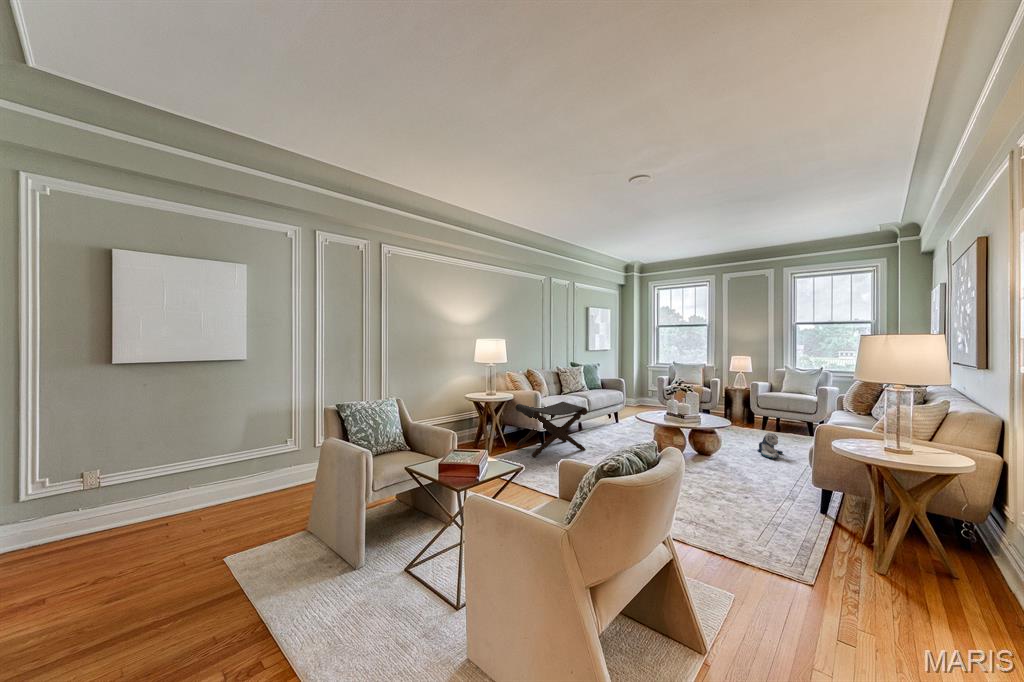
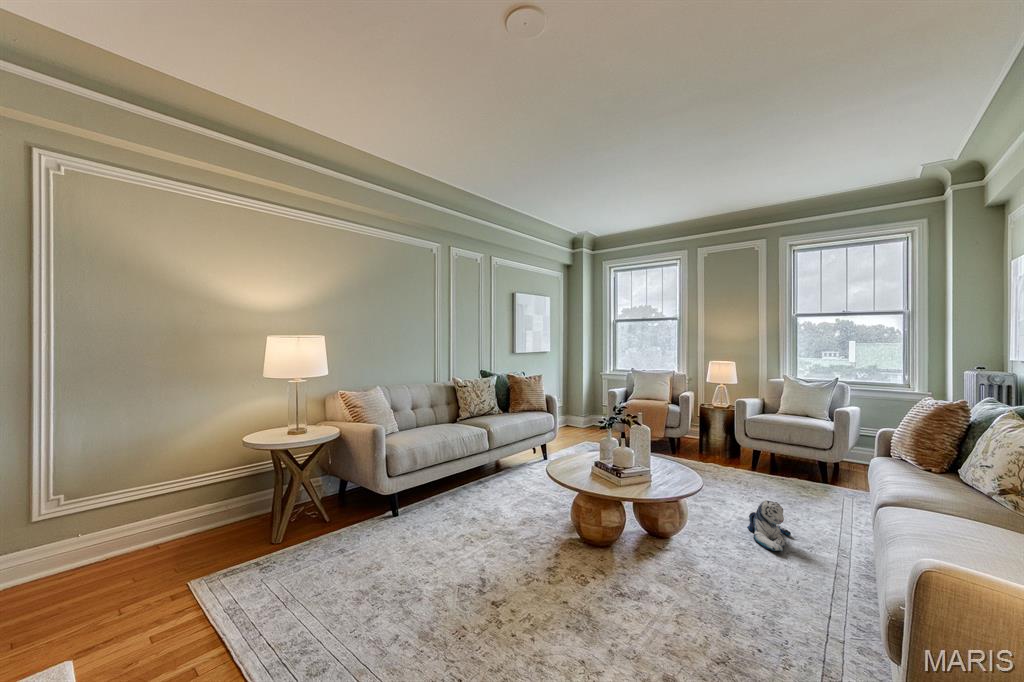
footstool: present [515,402,588,457] -> none [344,438,459,550]

